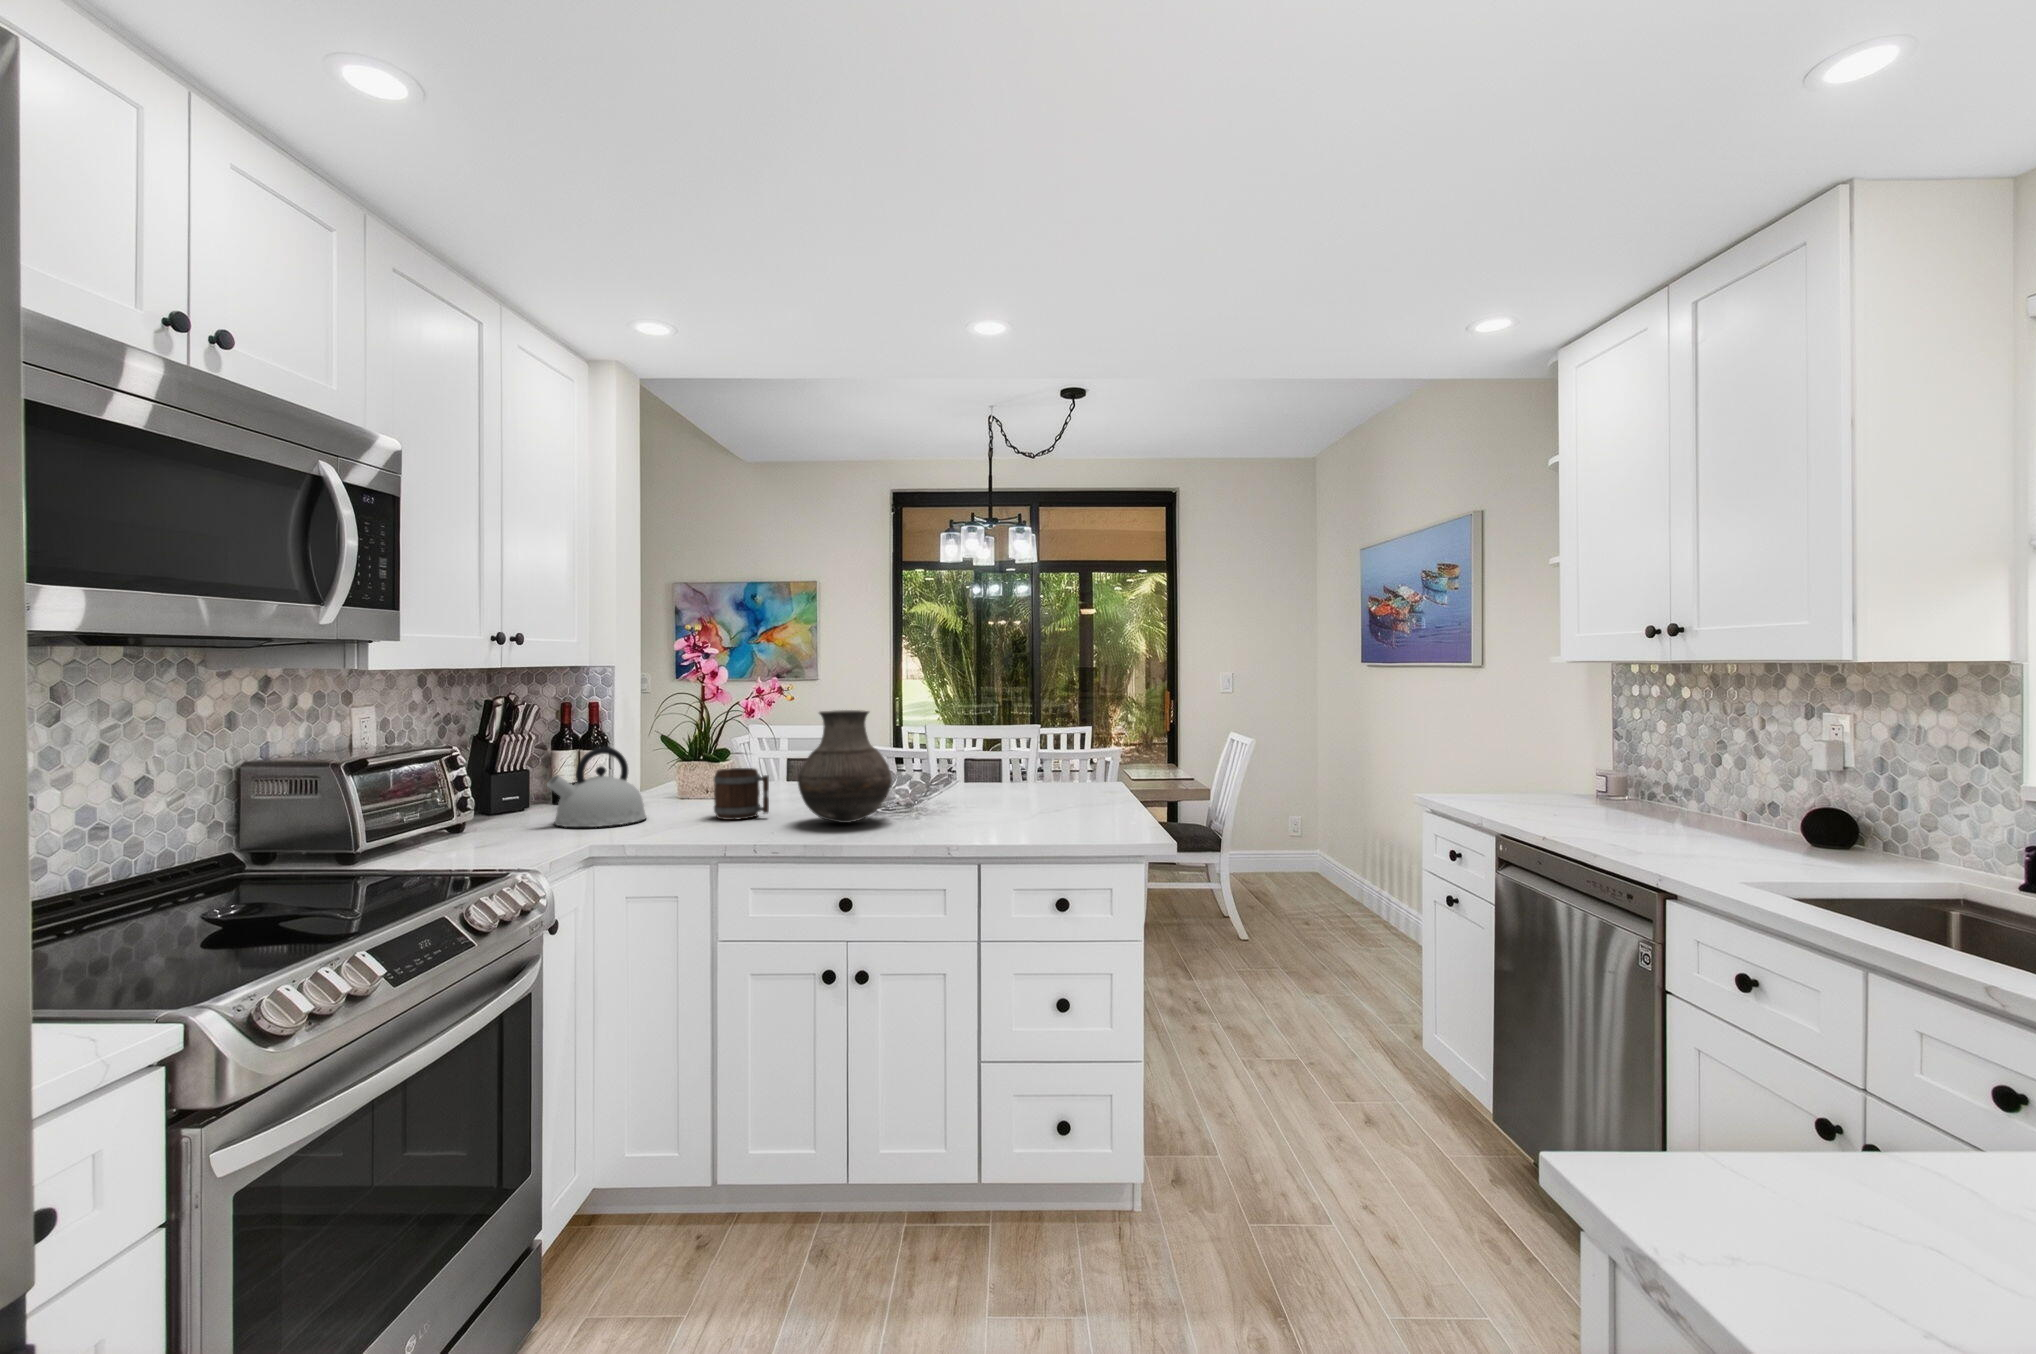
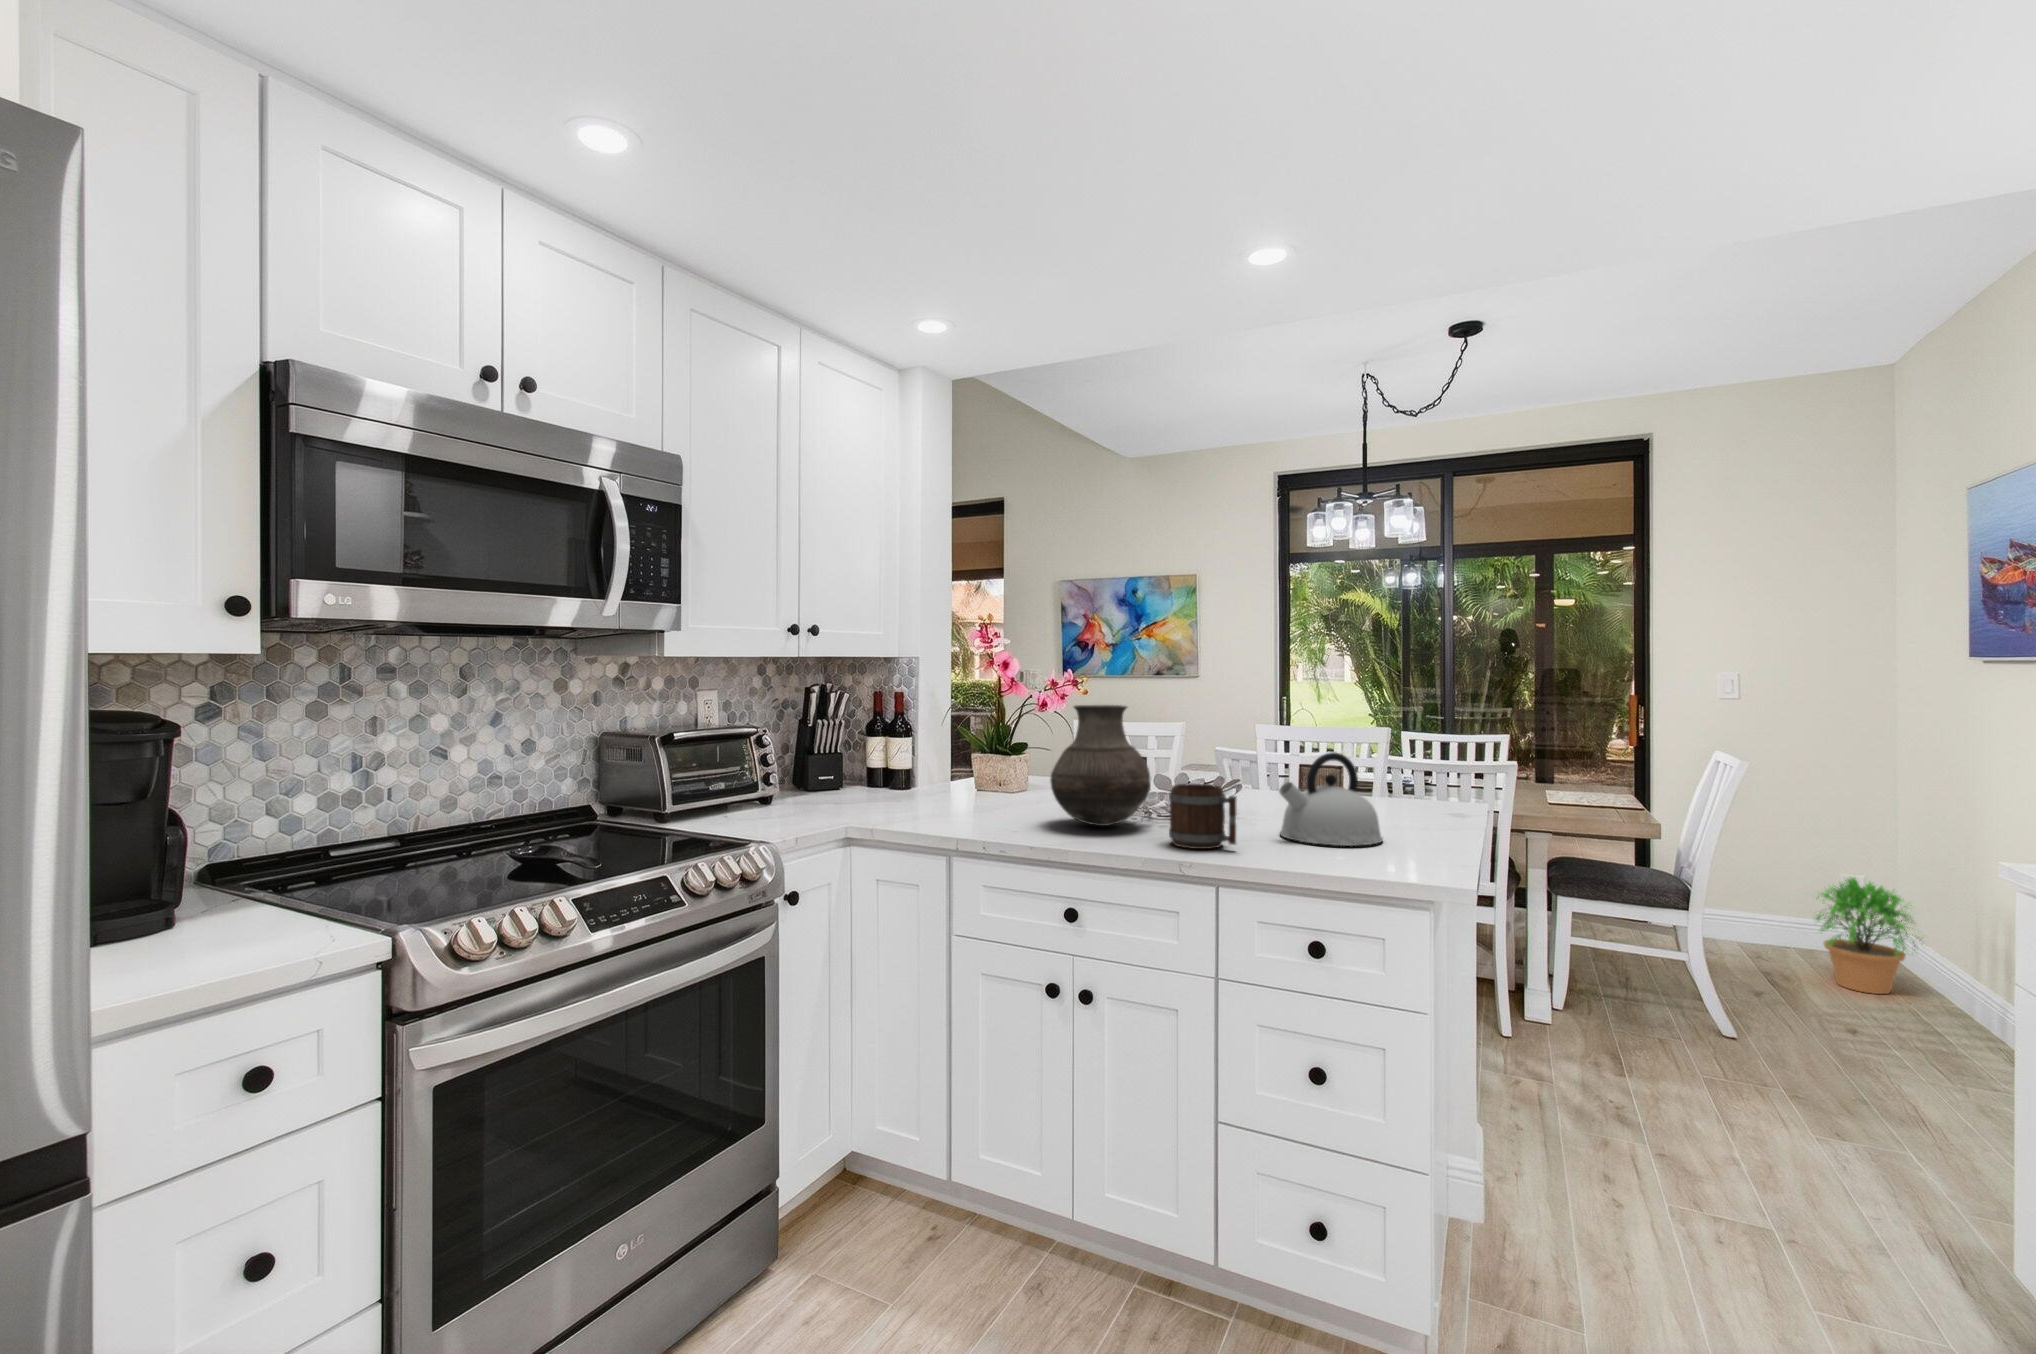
kettle: present [547,747,646,827] -> present [1279,752,1383,846]
mug: present [714,768,769,820] -> present [1169,784,1237,849]
potted plant: none [1281,816,1346,897] -> present [1816,877,1917,994]

